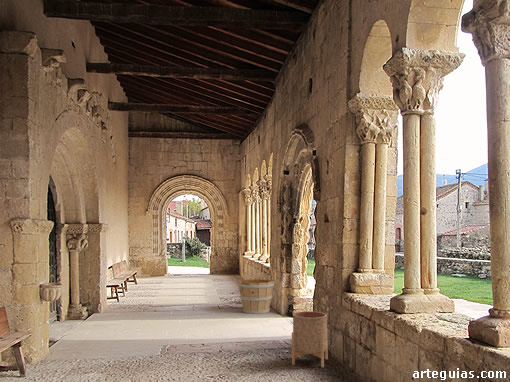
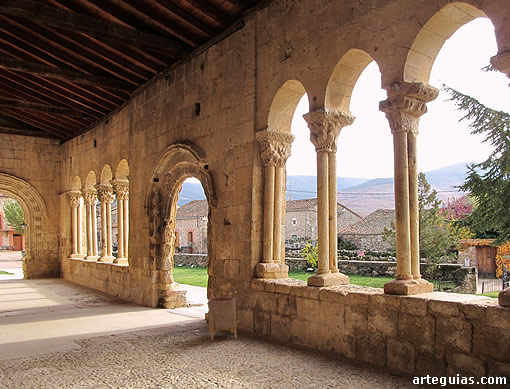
wooden bucket: present [238,278,274,314] -> none [108,277,143,310]

